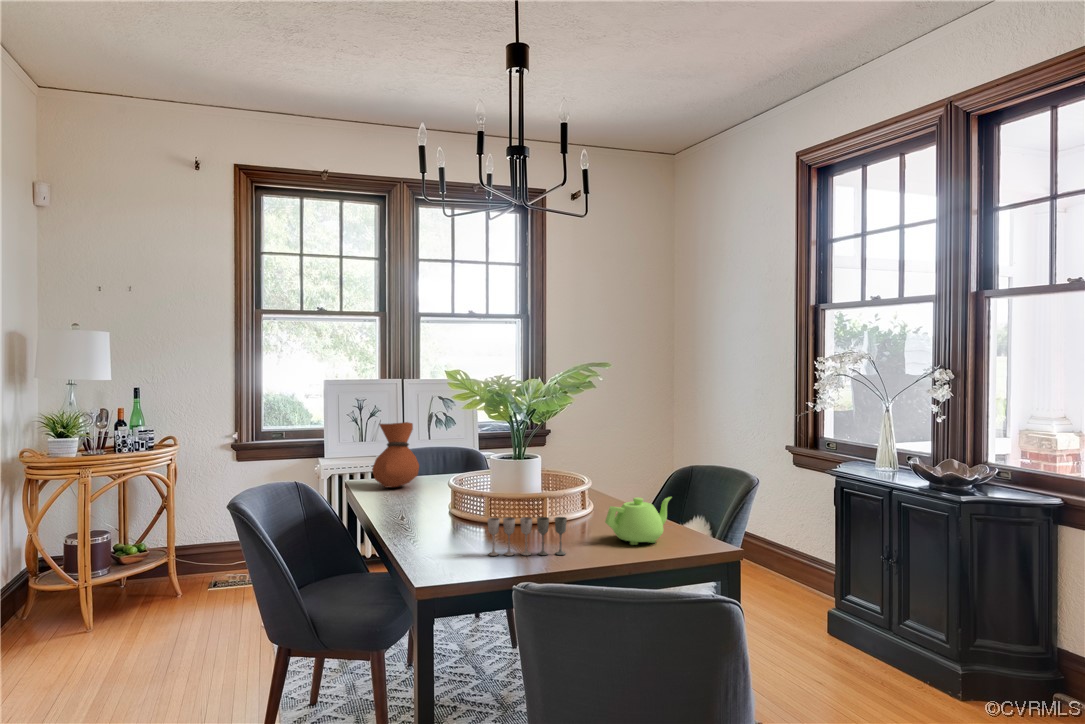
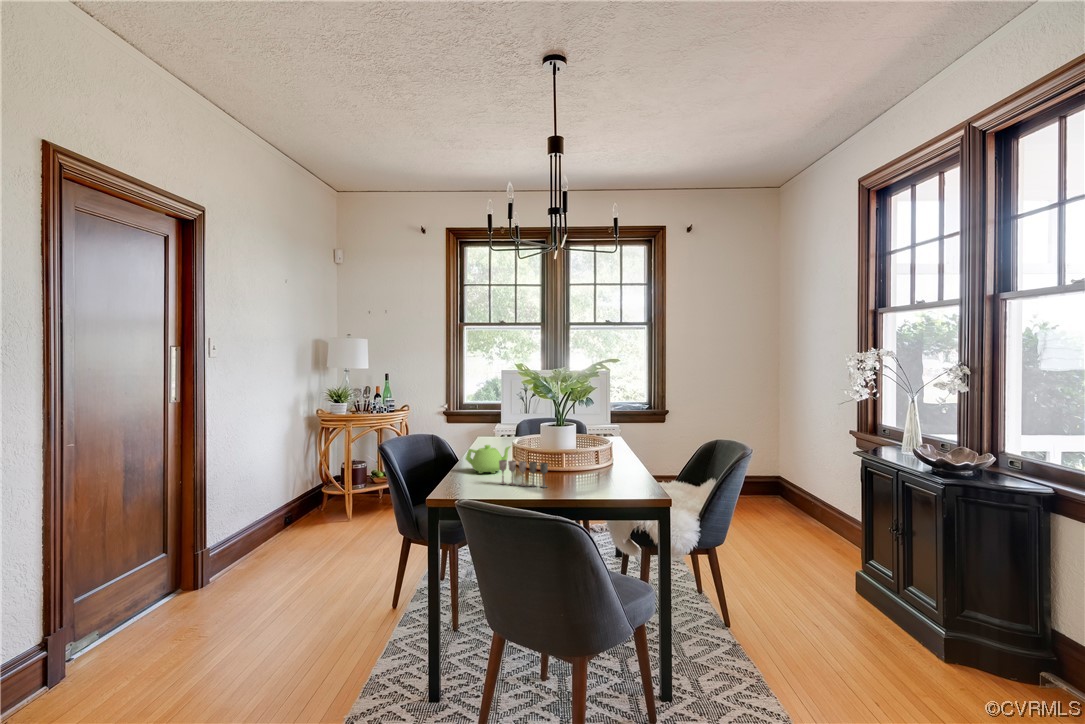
vase: present [372,422,419,487] -> none [490,399,520,443]
teapot: present [605,497,672,545] -> present [466,445,510,474]

